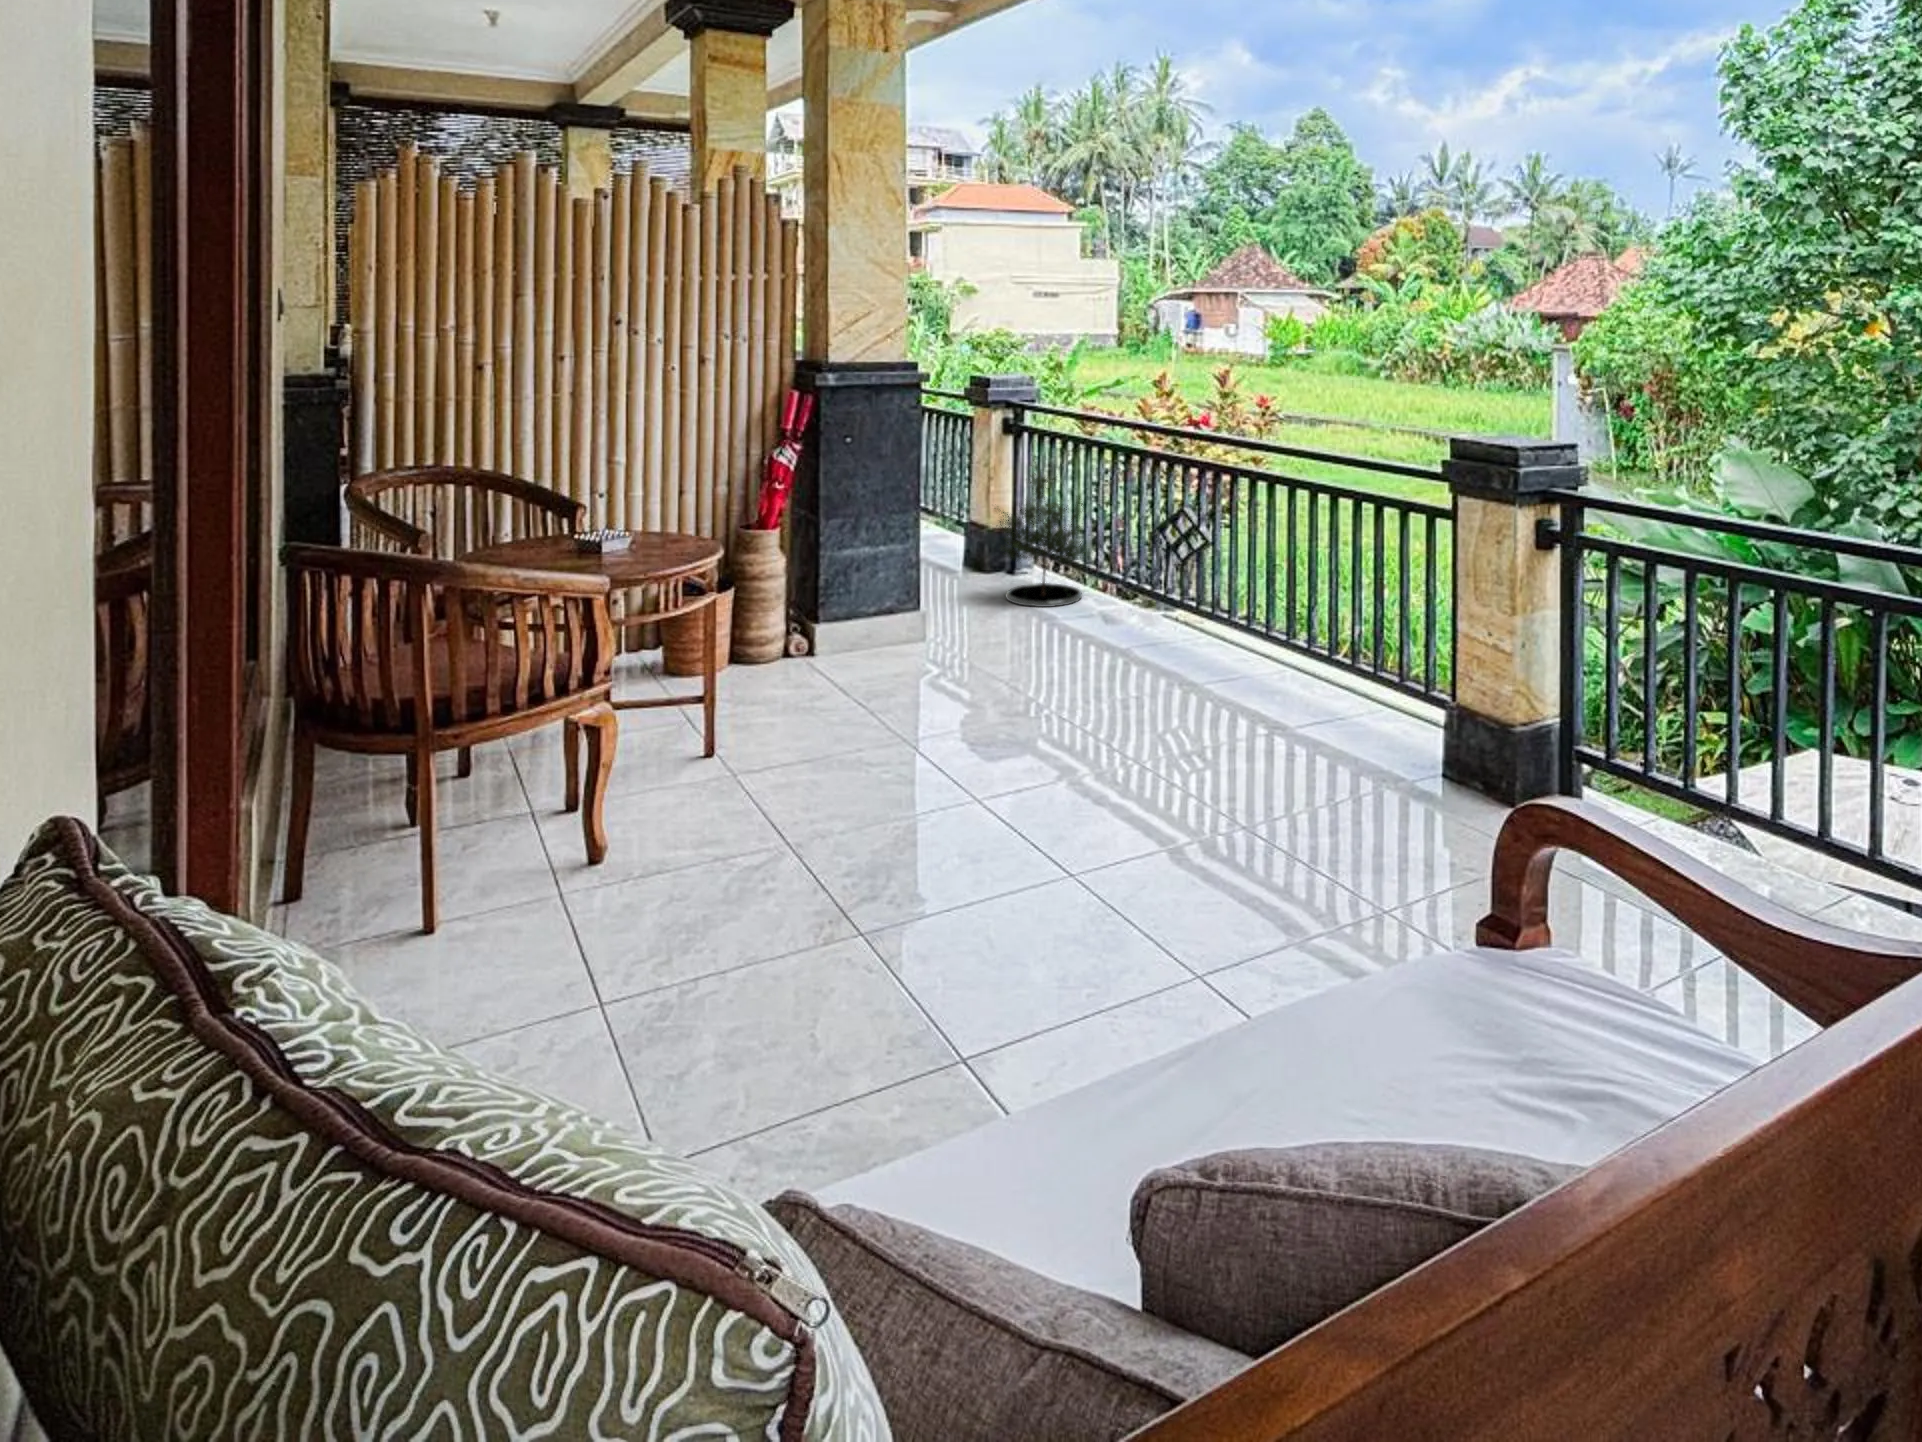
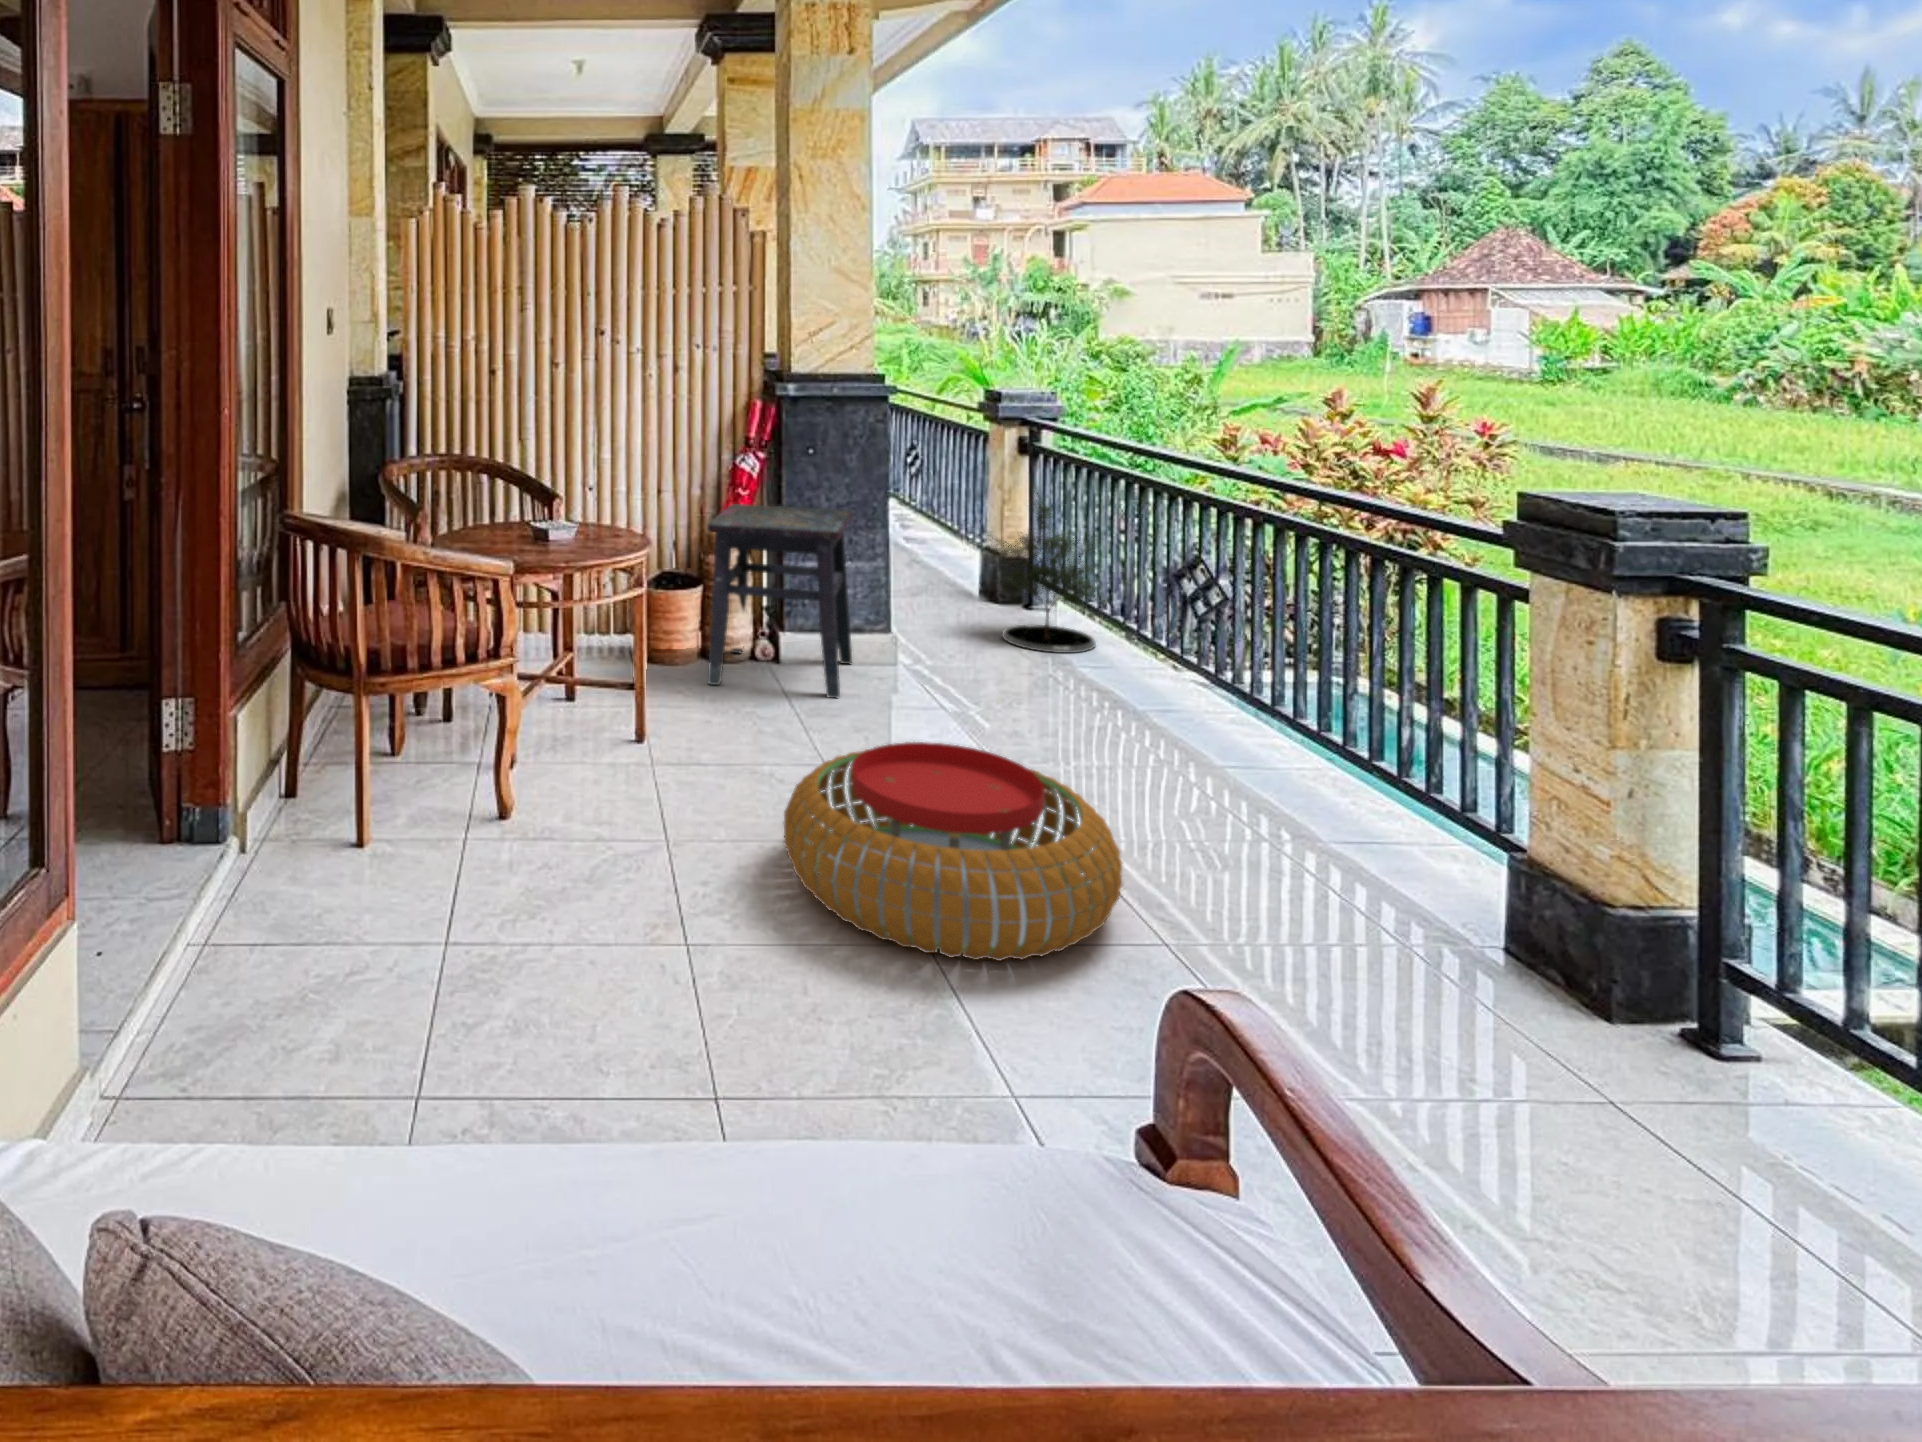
side table: none [763,496,901,688] -> present [708,504,852,698]
pouf: none [939,699,1229,889] -> present [784,742,1122,961]

